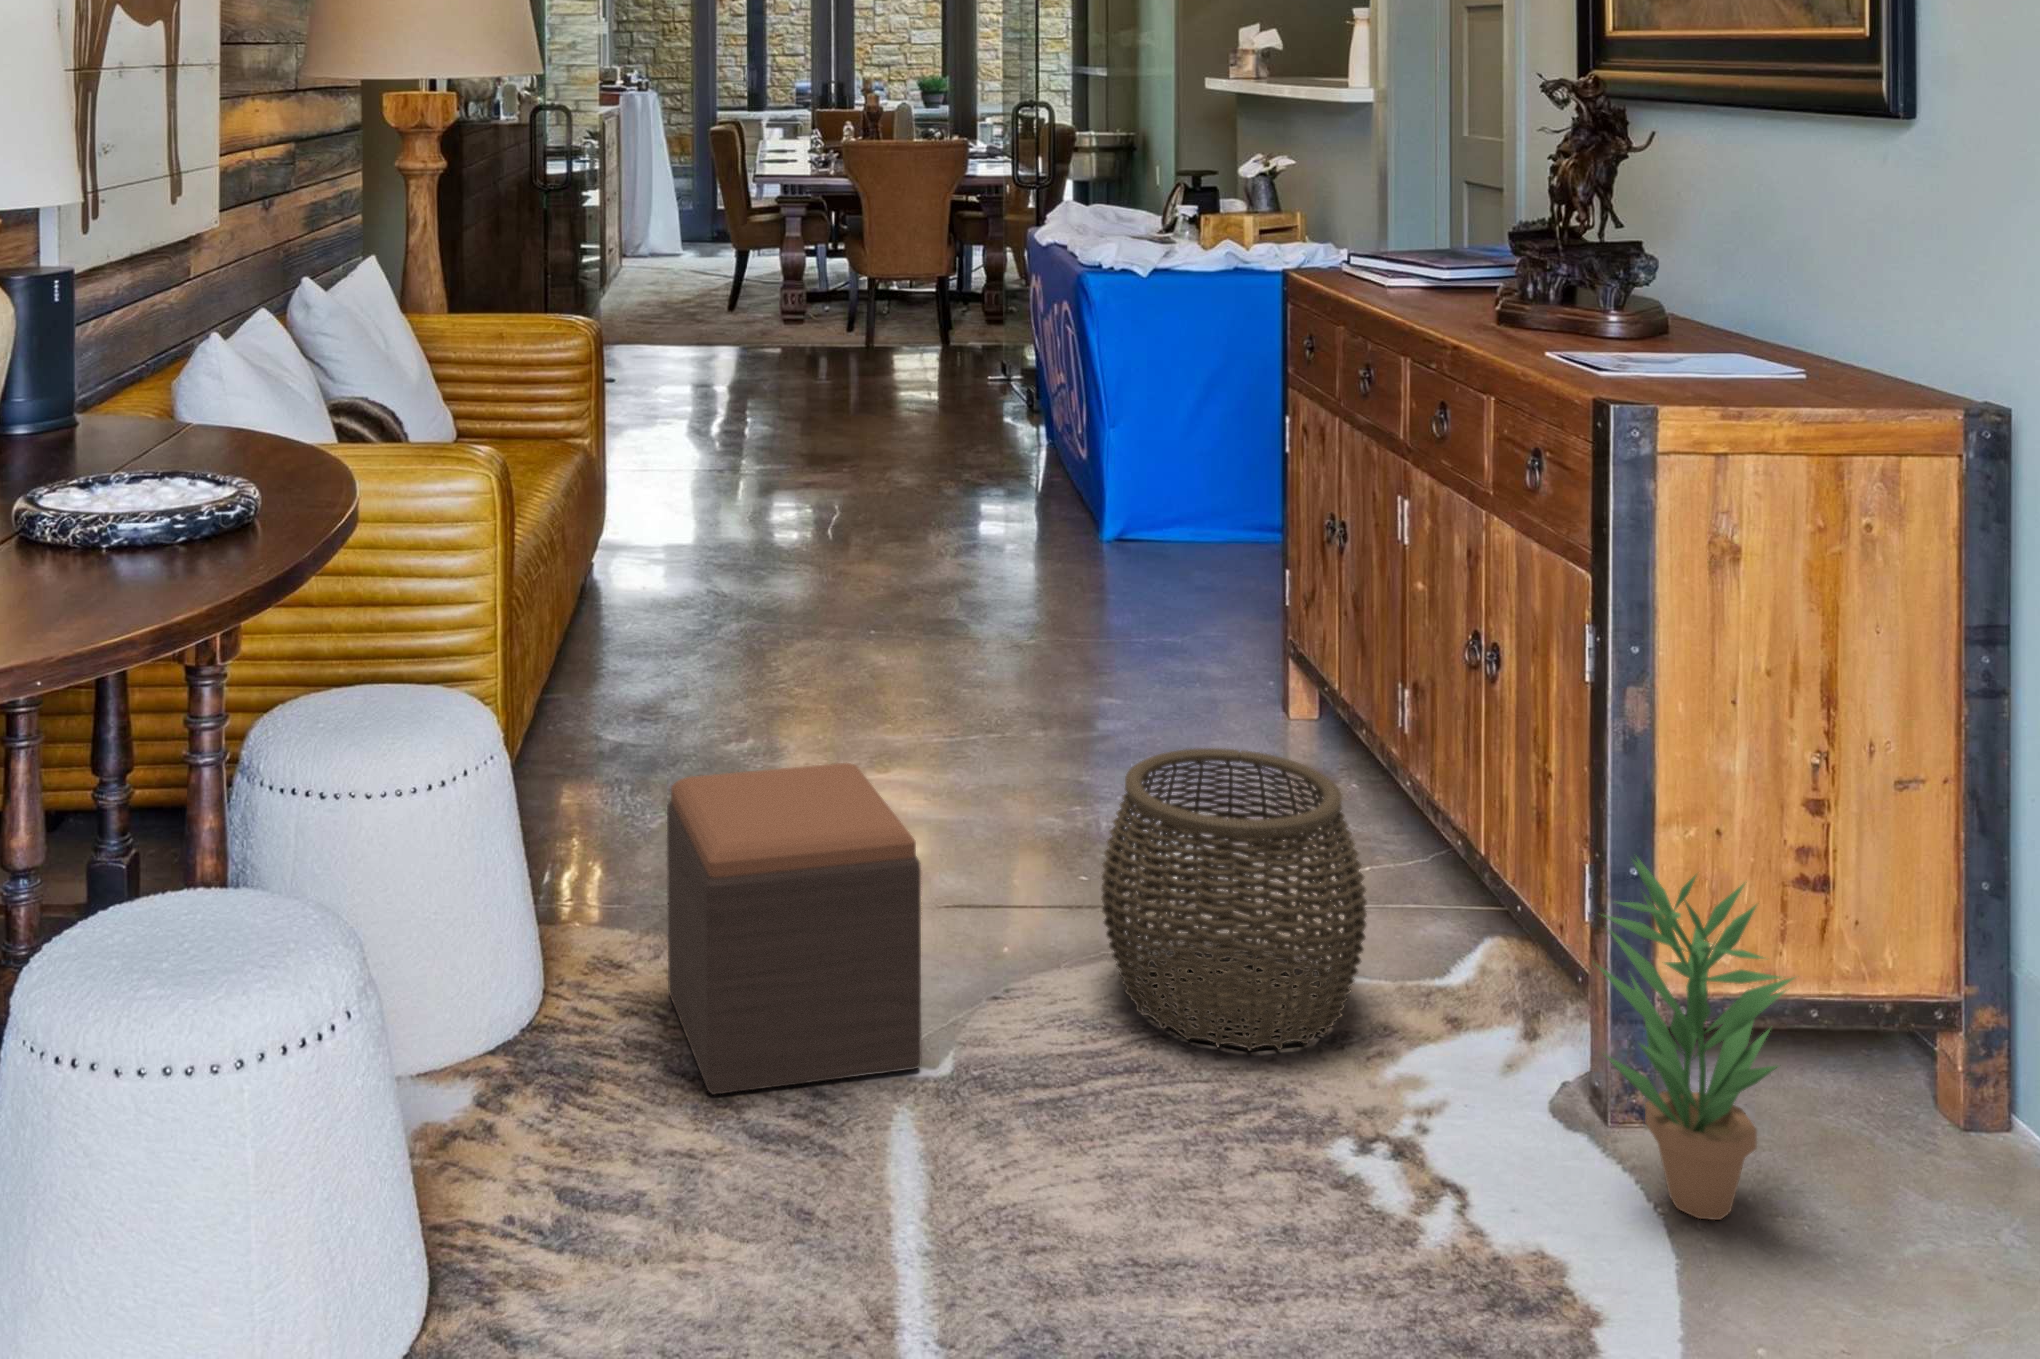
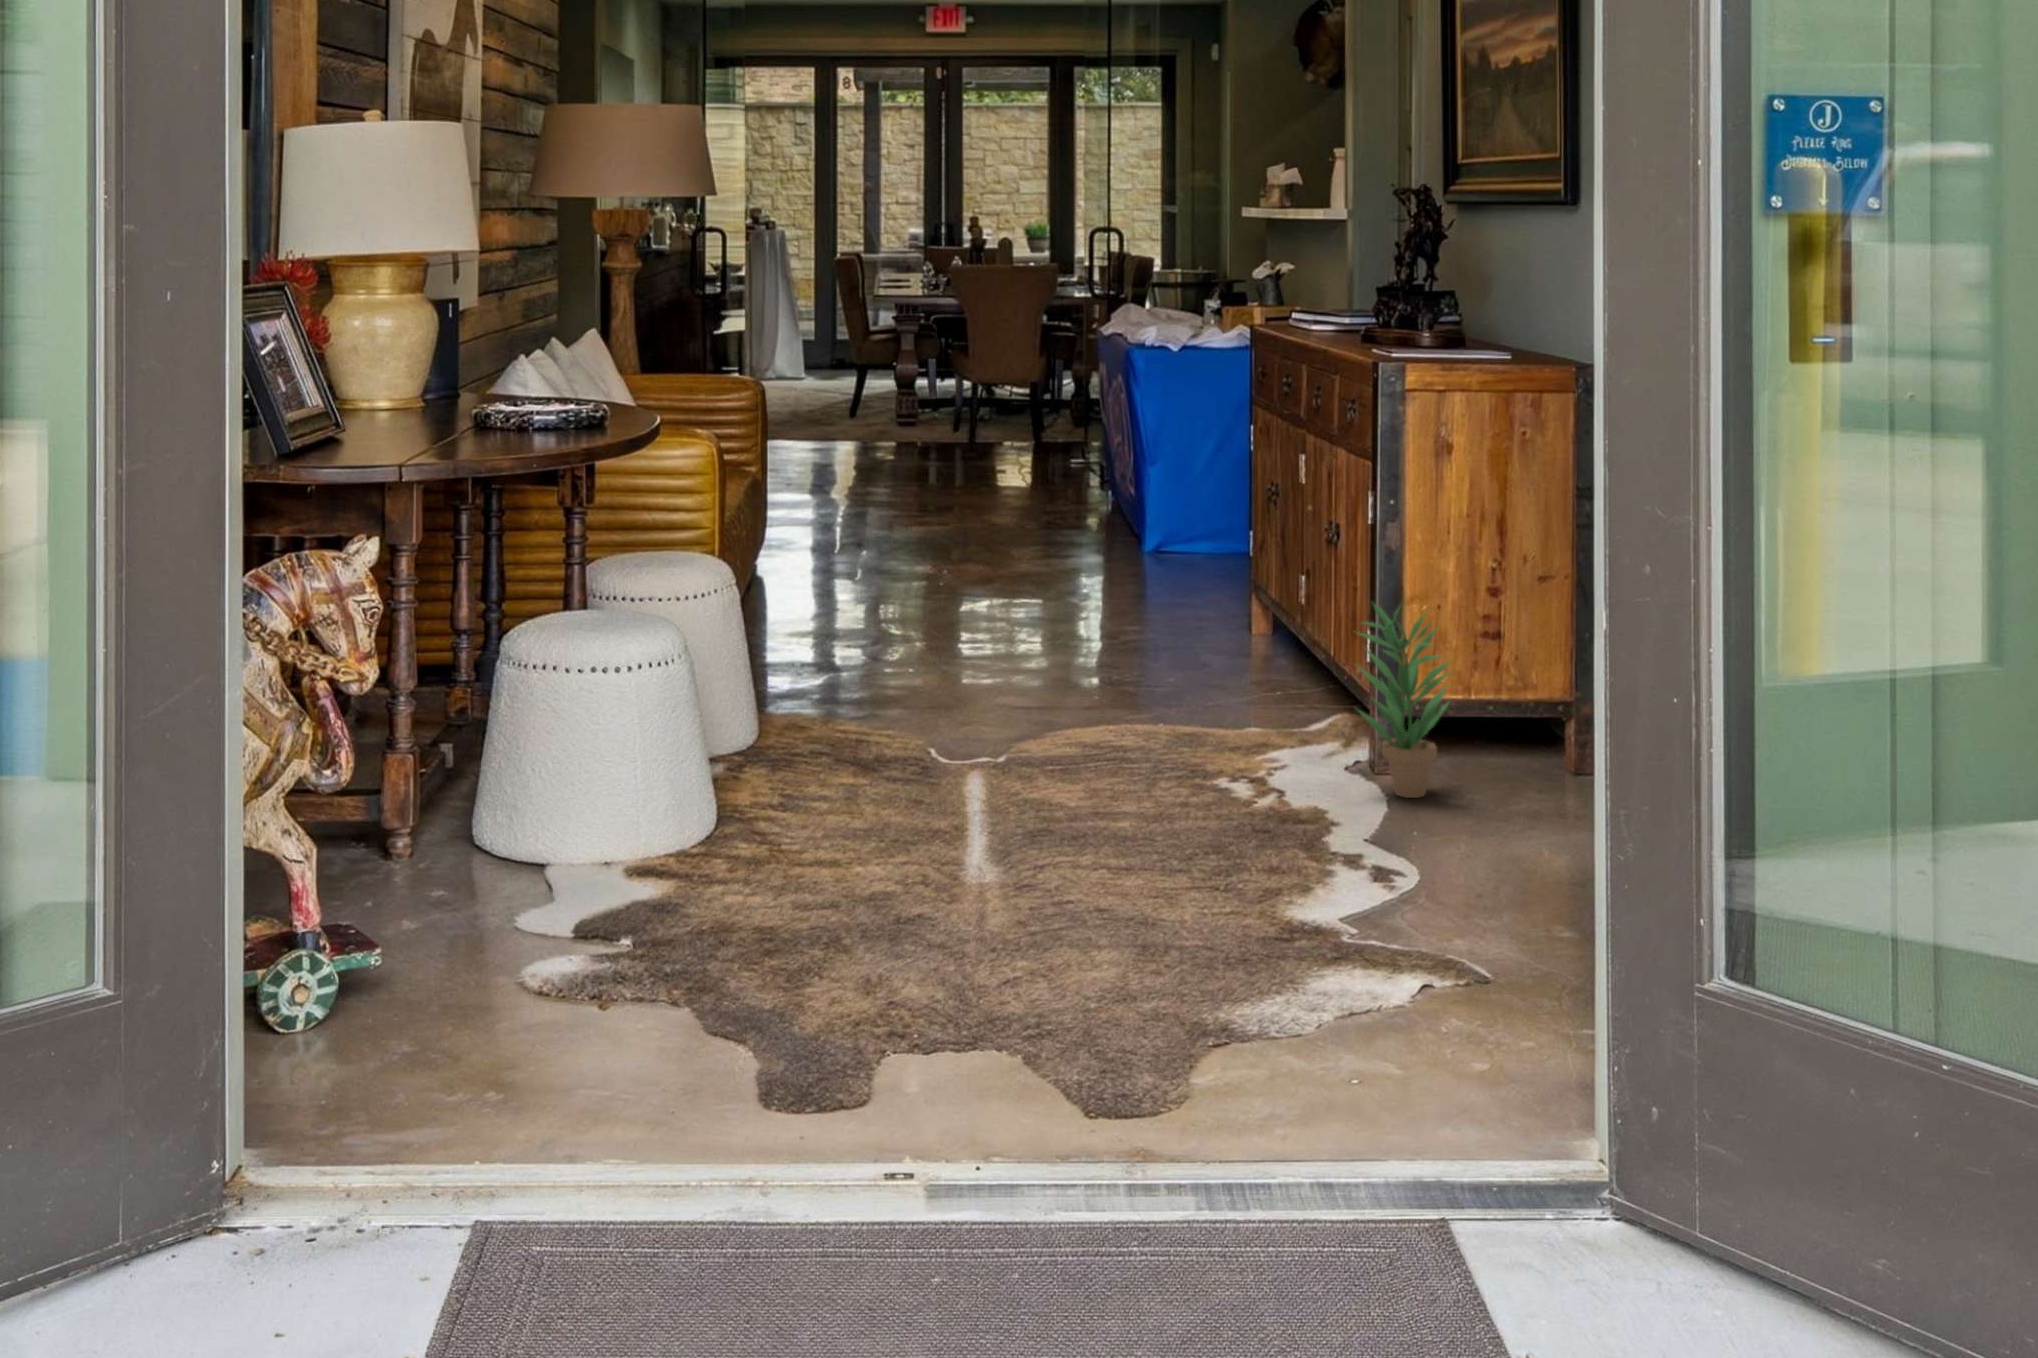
woven basket: present [1101,748,1367,1051] -> none [1095,592,1253,751]
footstool: present [667,763,921,1095] -> none [833,595,985,766]

